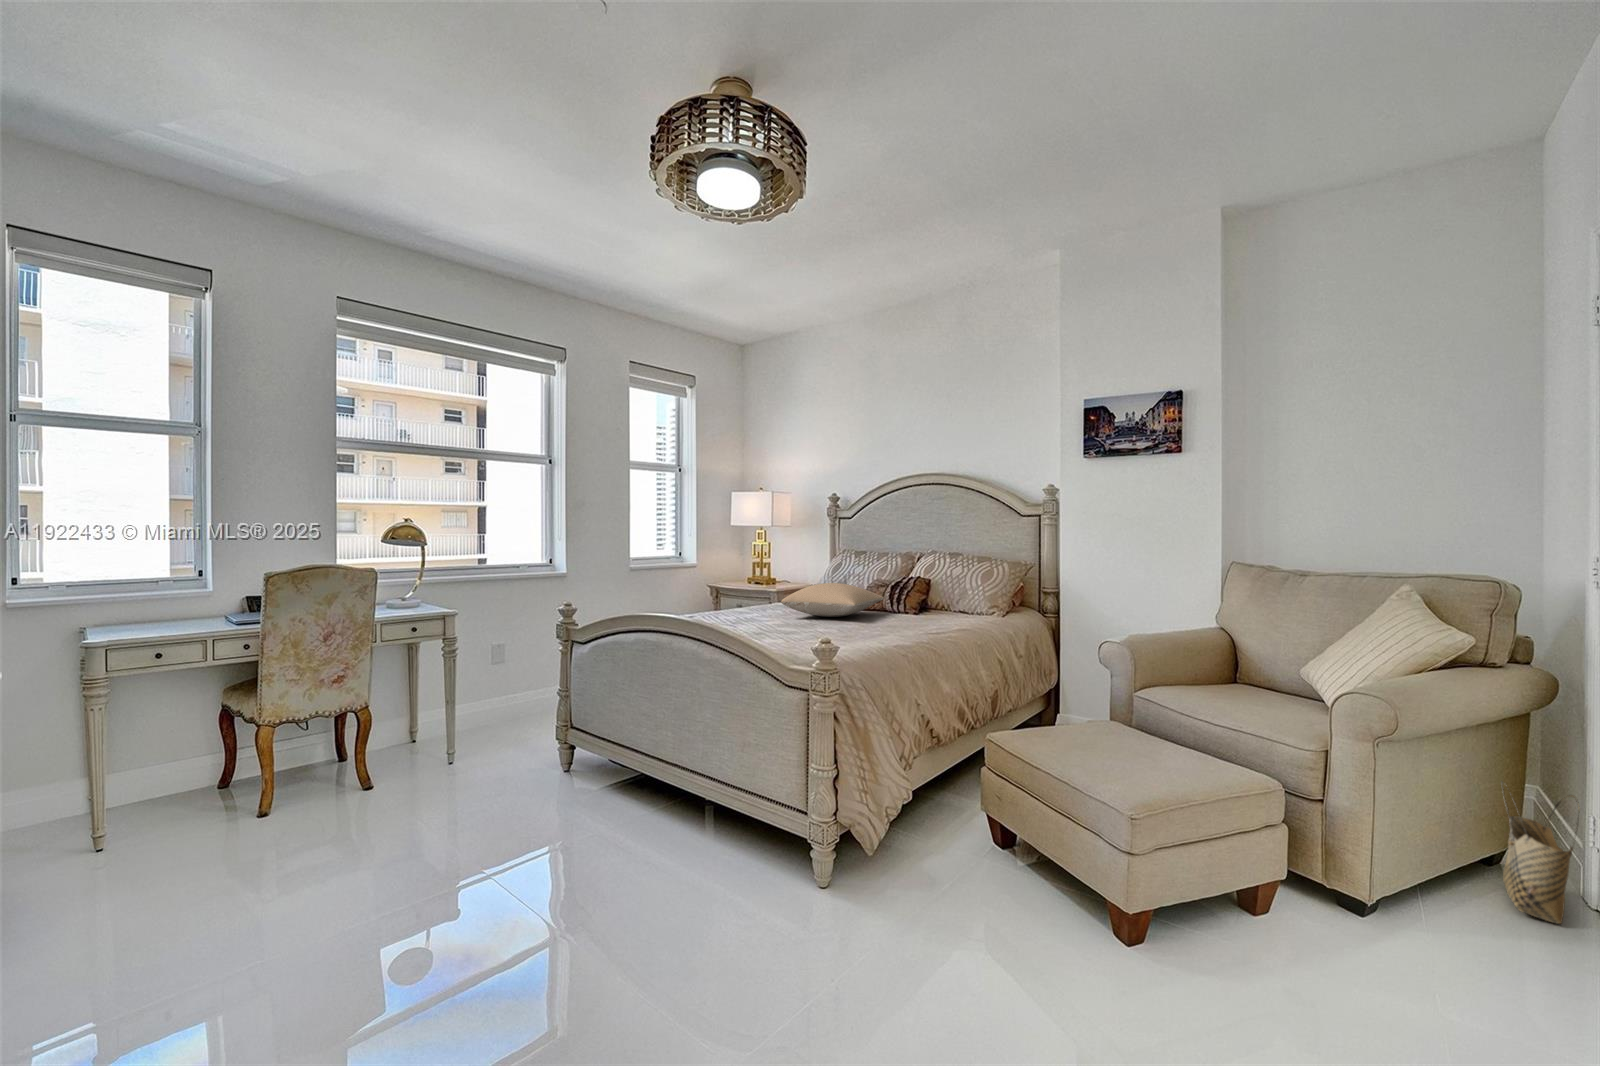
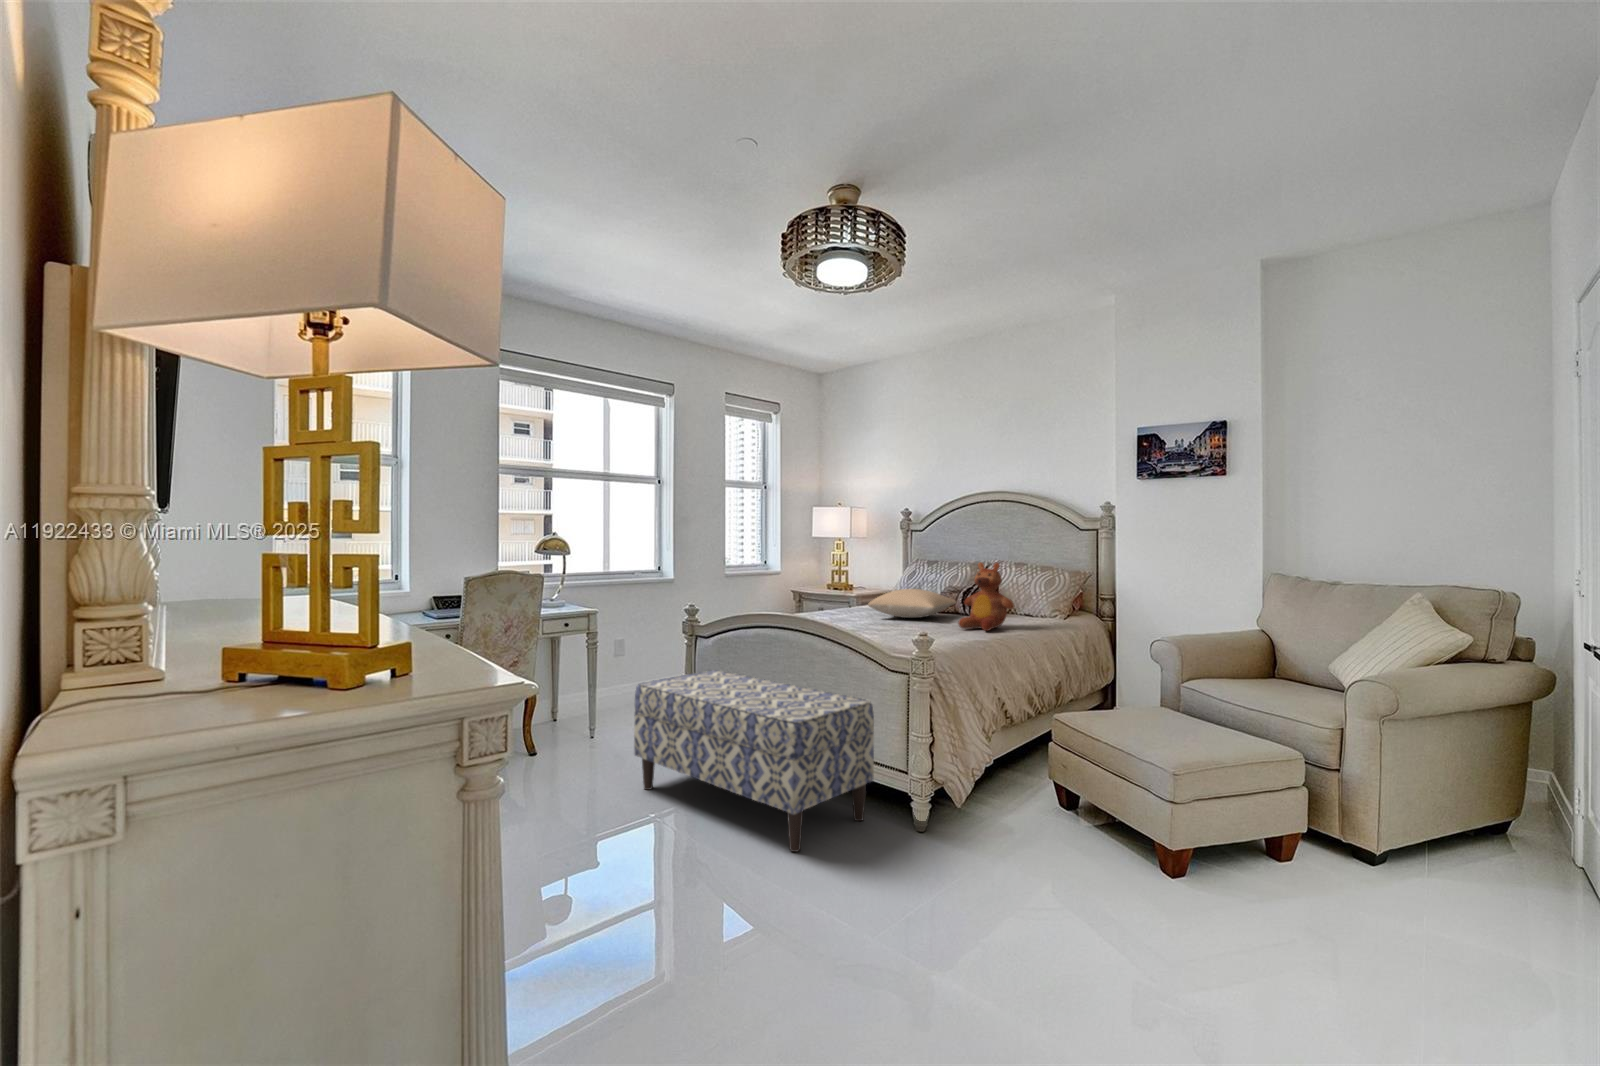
teddy bear: none [881,552,946,633] -> present [958,562,1014,631]
bench: none [475,684,767,927] -> present [634,670,874,852]
woven basket: present [1501,782,1579,924] -> none [1498,757,1563,875]

